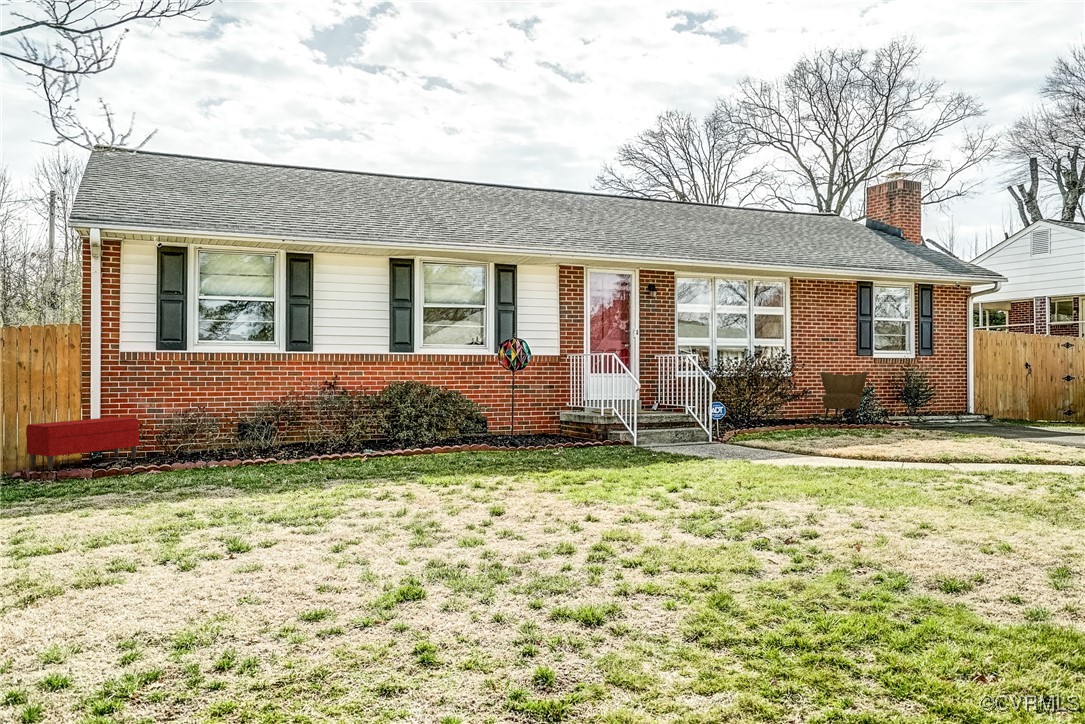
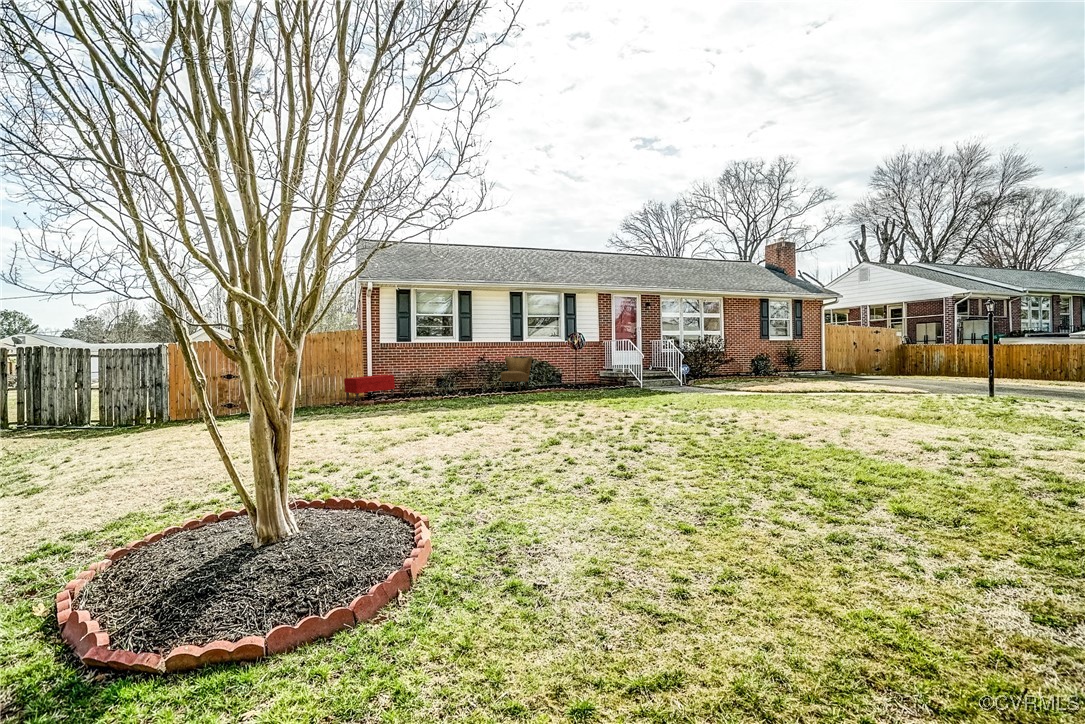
armchair: present [820,372,867,423] -> present [500,356,532,391]

